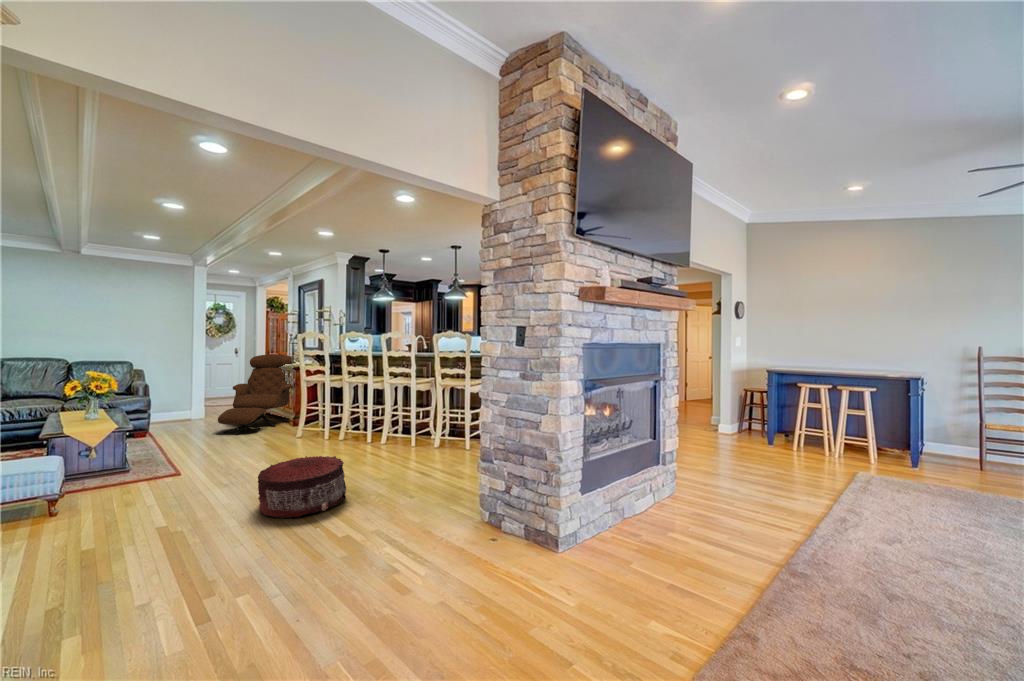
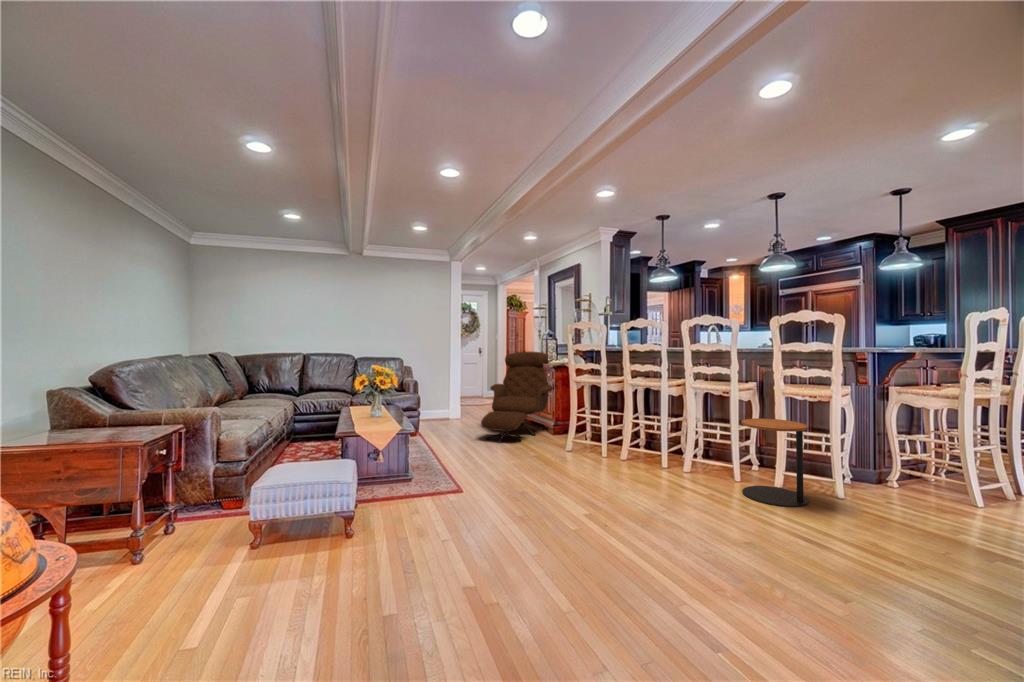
side table: none [403,402,439,455] -> present [742,418,808,507]
pouf: present [258,456,346,518] -> none [593,500,746,630]

